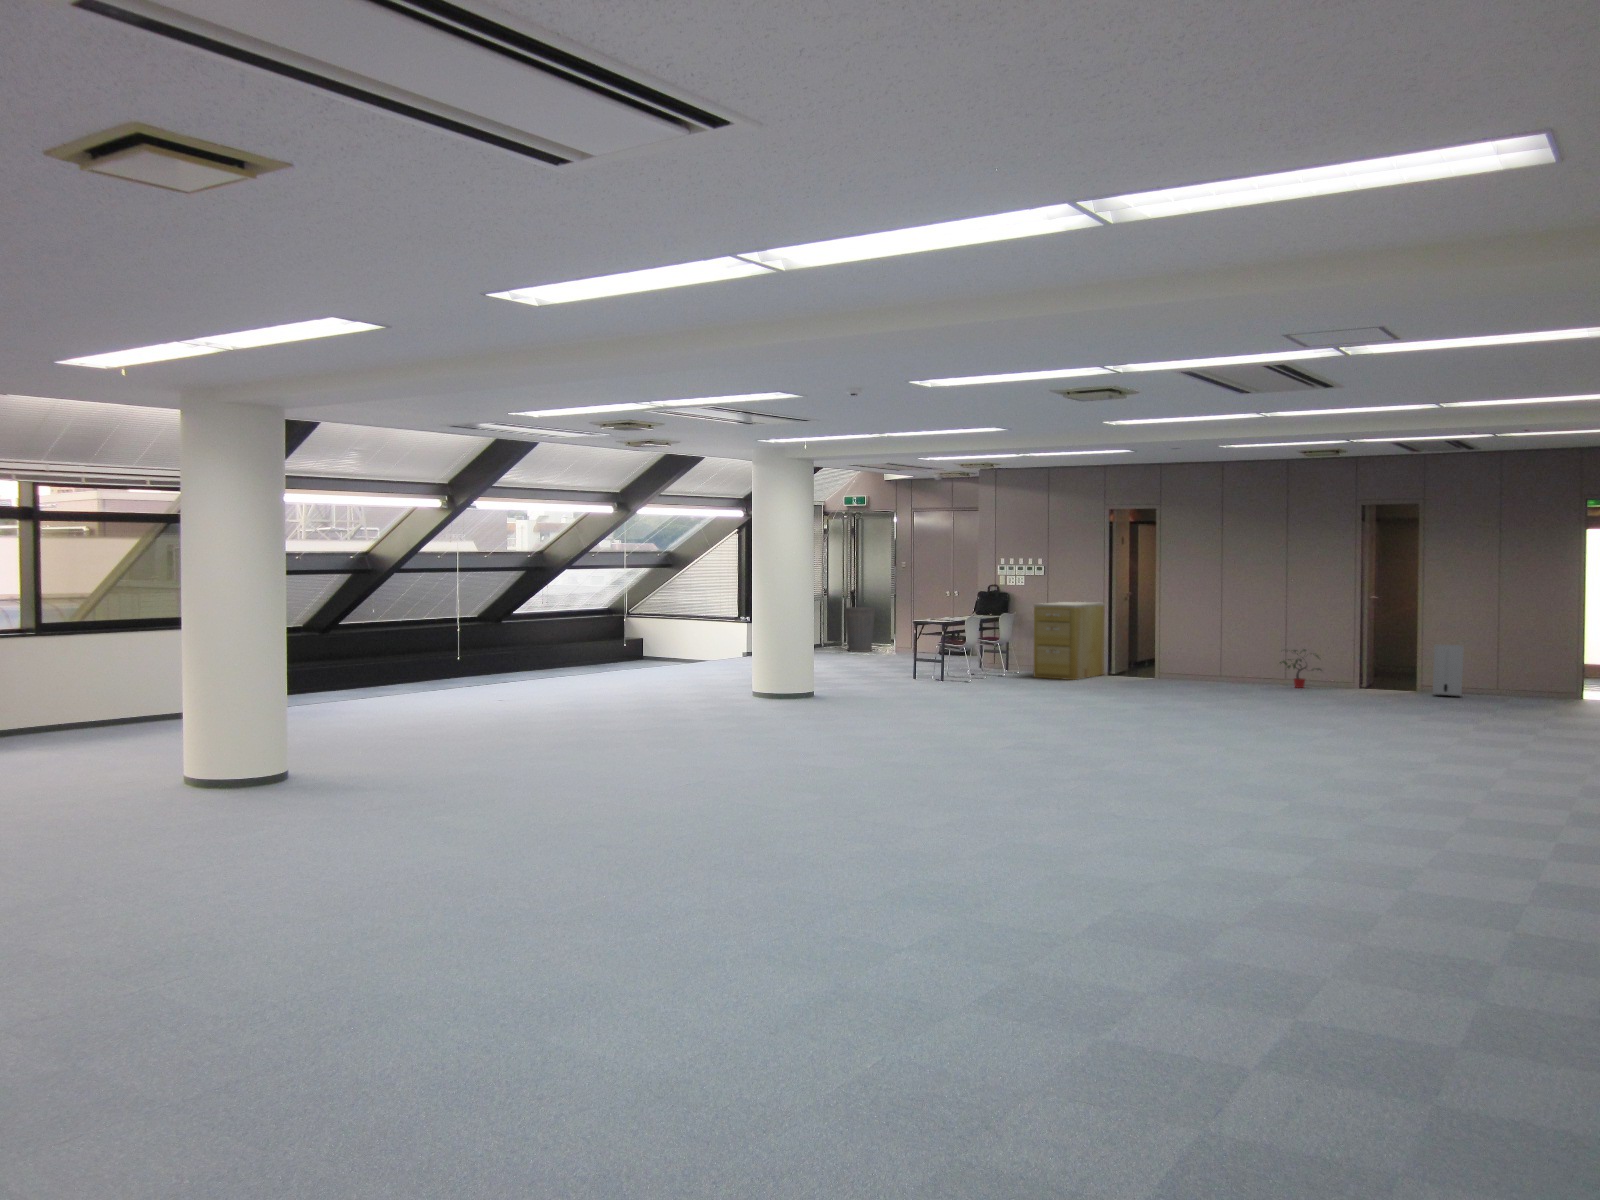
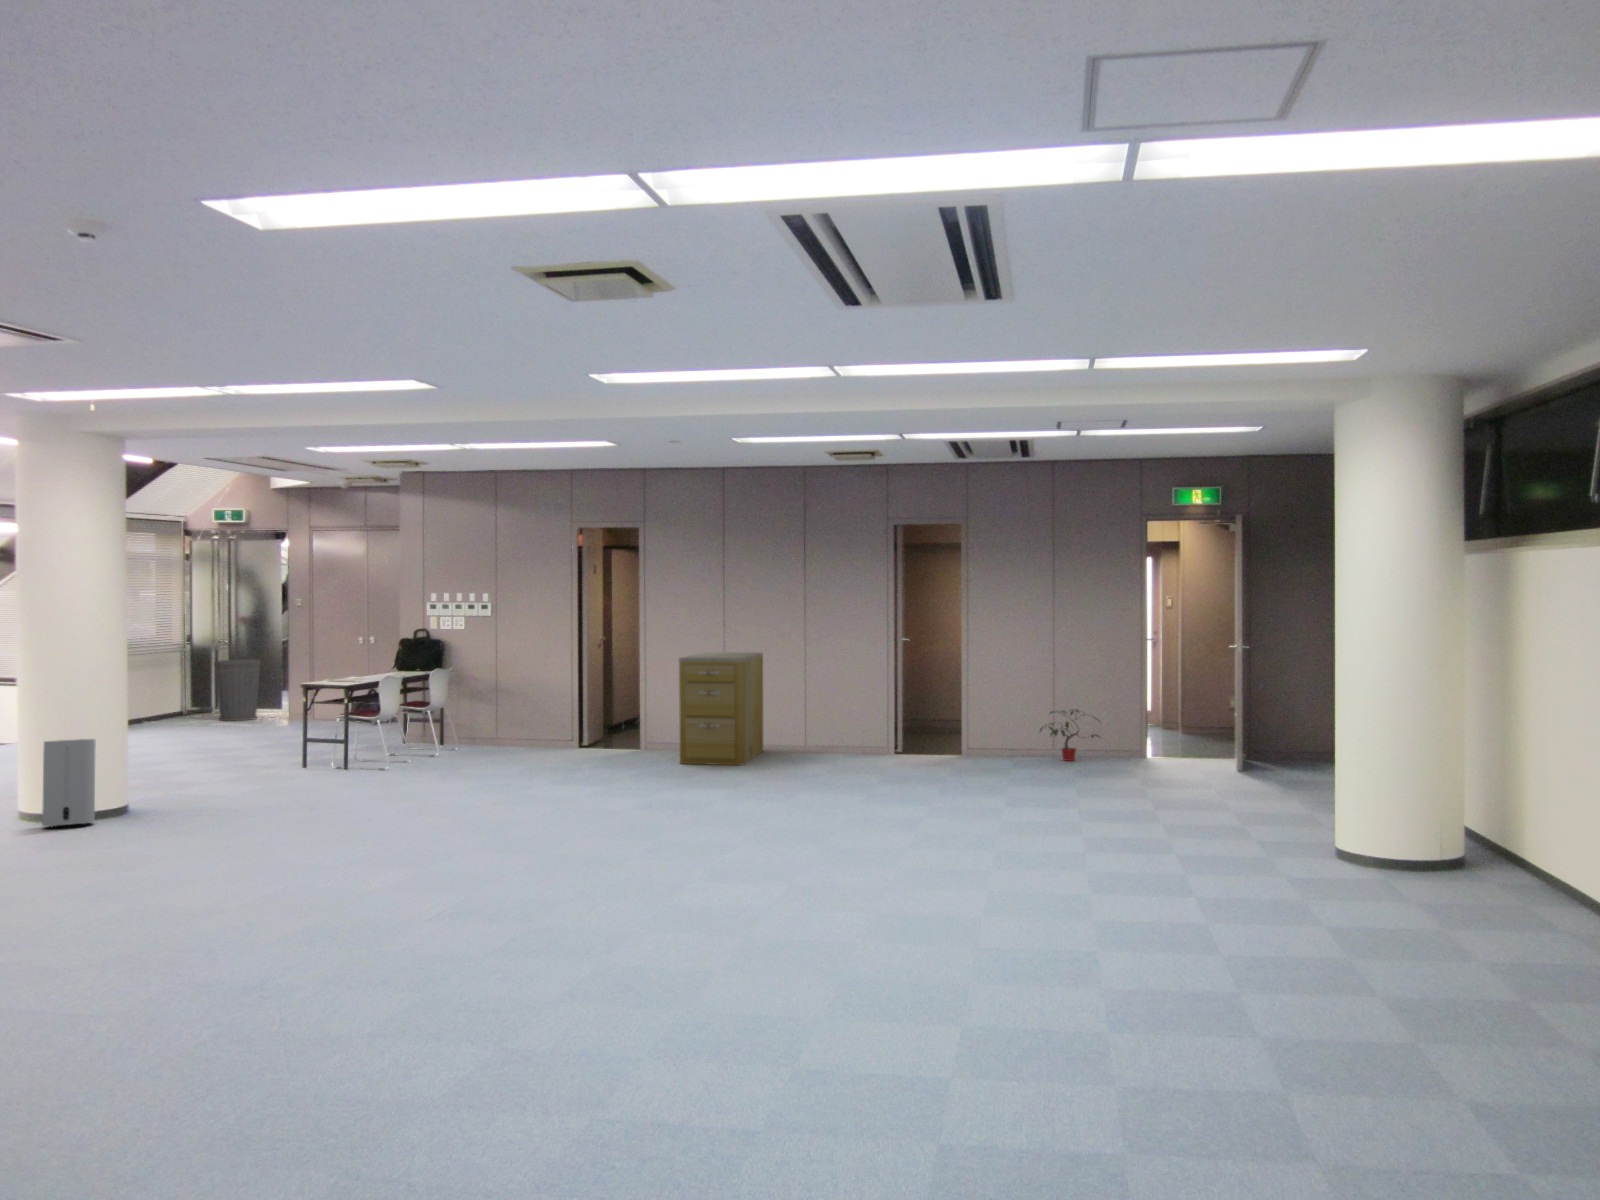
filing cabinet: present [1034,602,1105,680] -> present [679,652,763,765]
air purifier: present [1433,645,1464,696] -> present [42,739,96,827]
potted plant: present [1280,649,1321,688] -> present [1040,709,1099,761]

